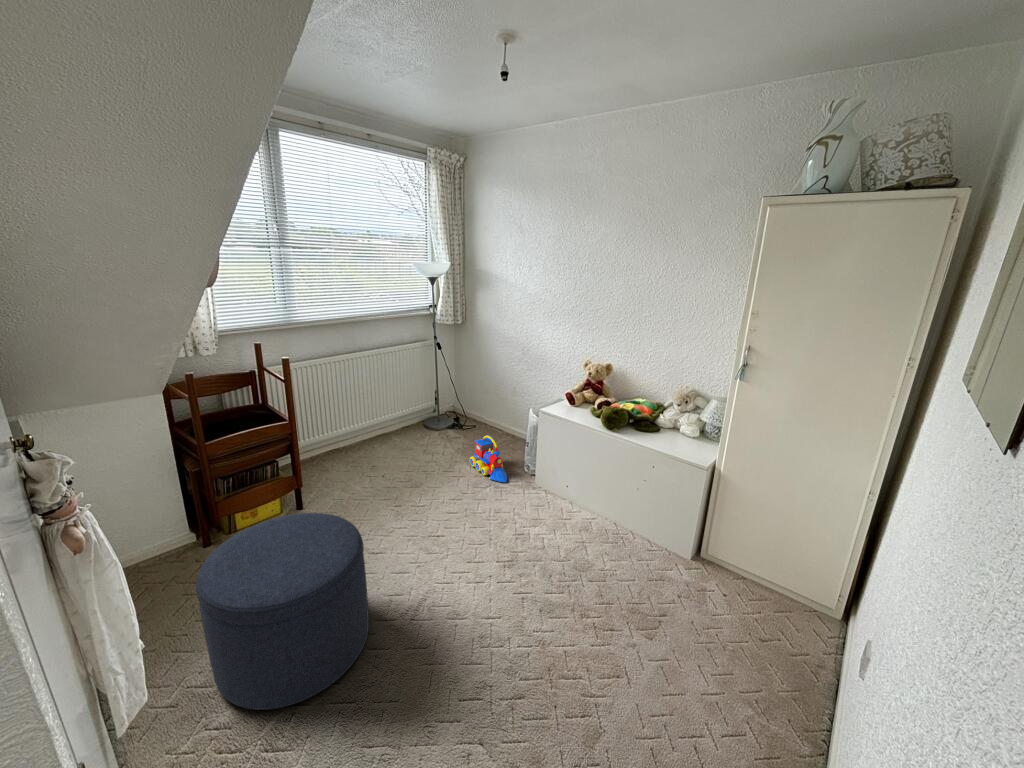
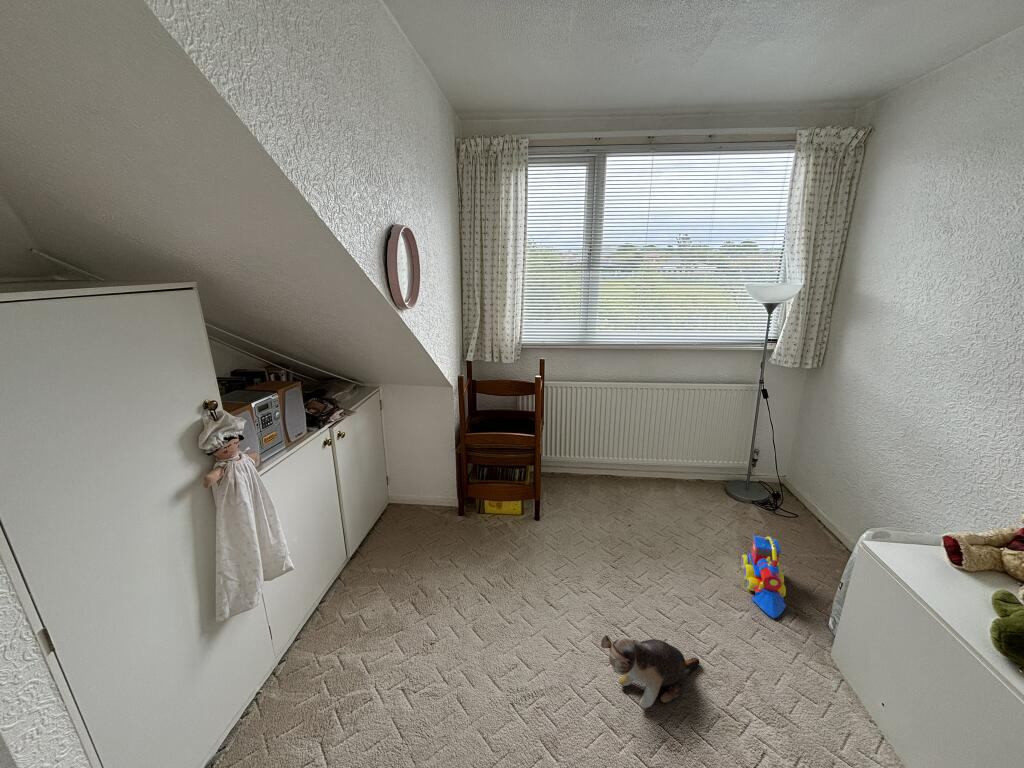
ottoman: present [196,513,369,710] -> none [348,518,490,701]
plush toy: none [457,516,498,562] -> present [601,635,699,708]

